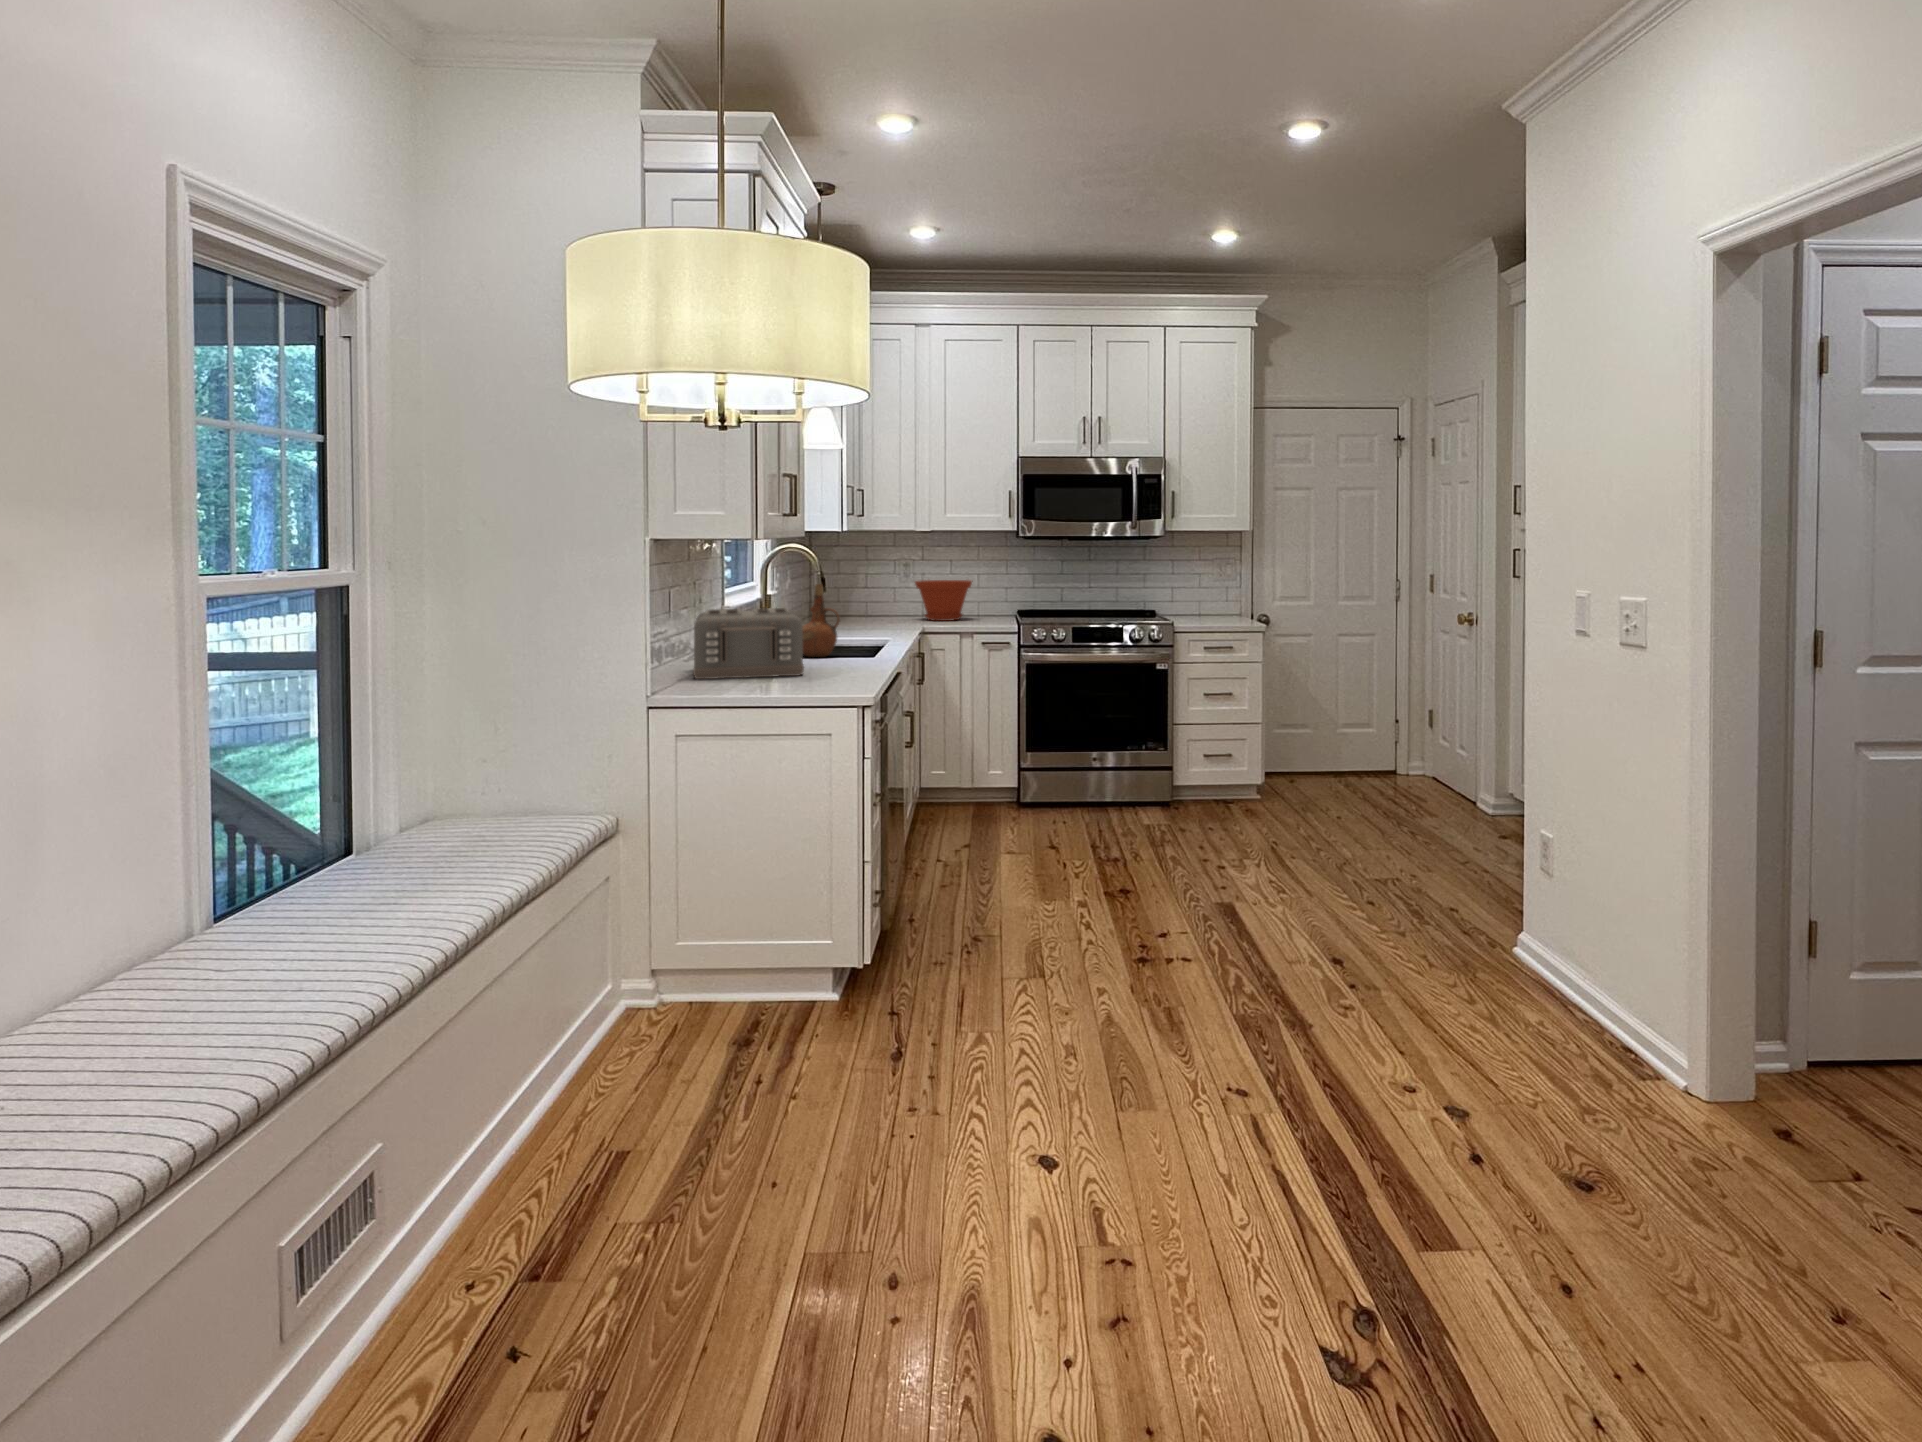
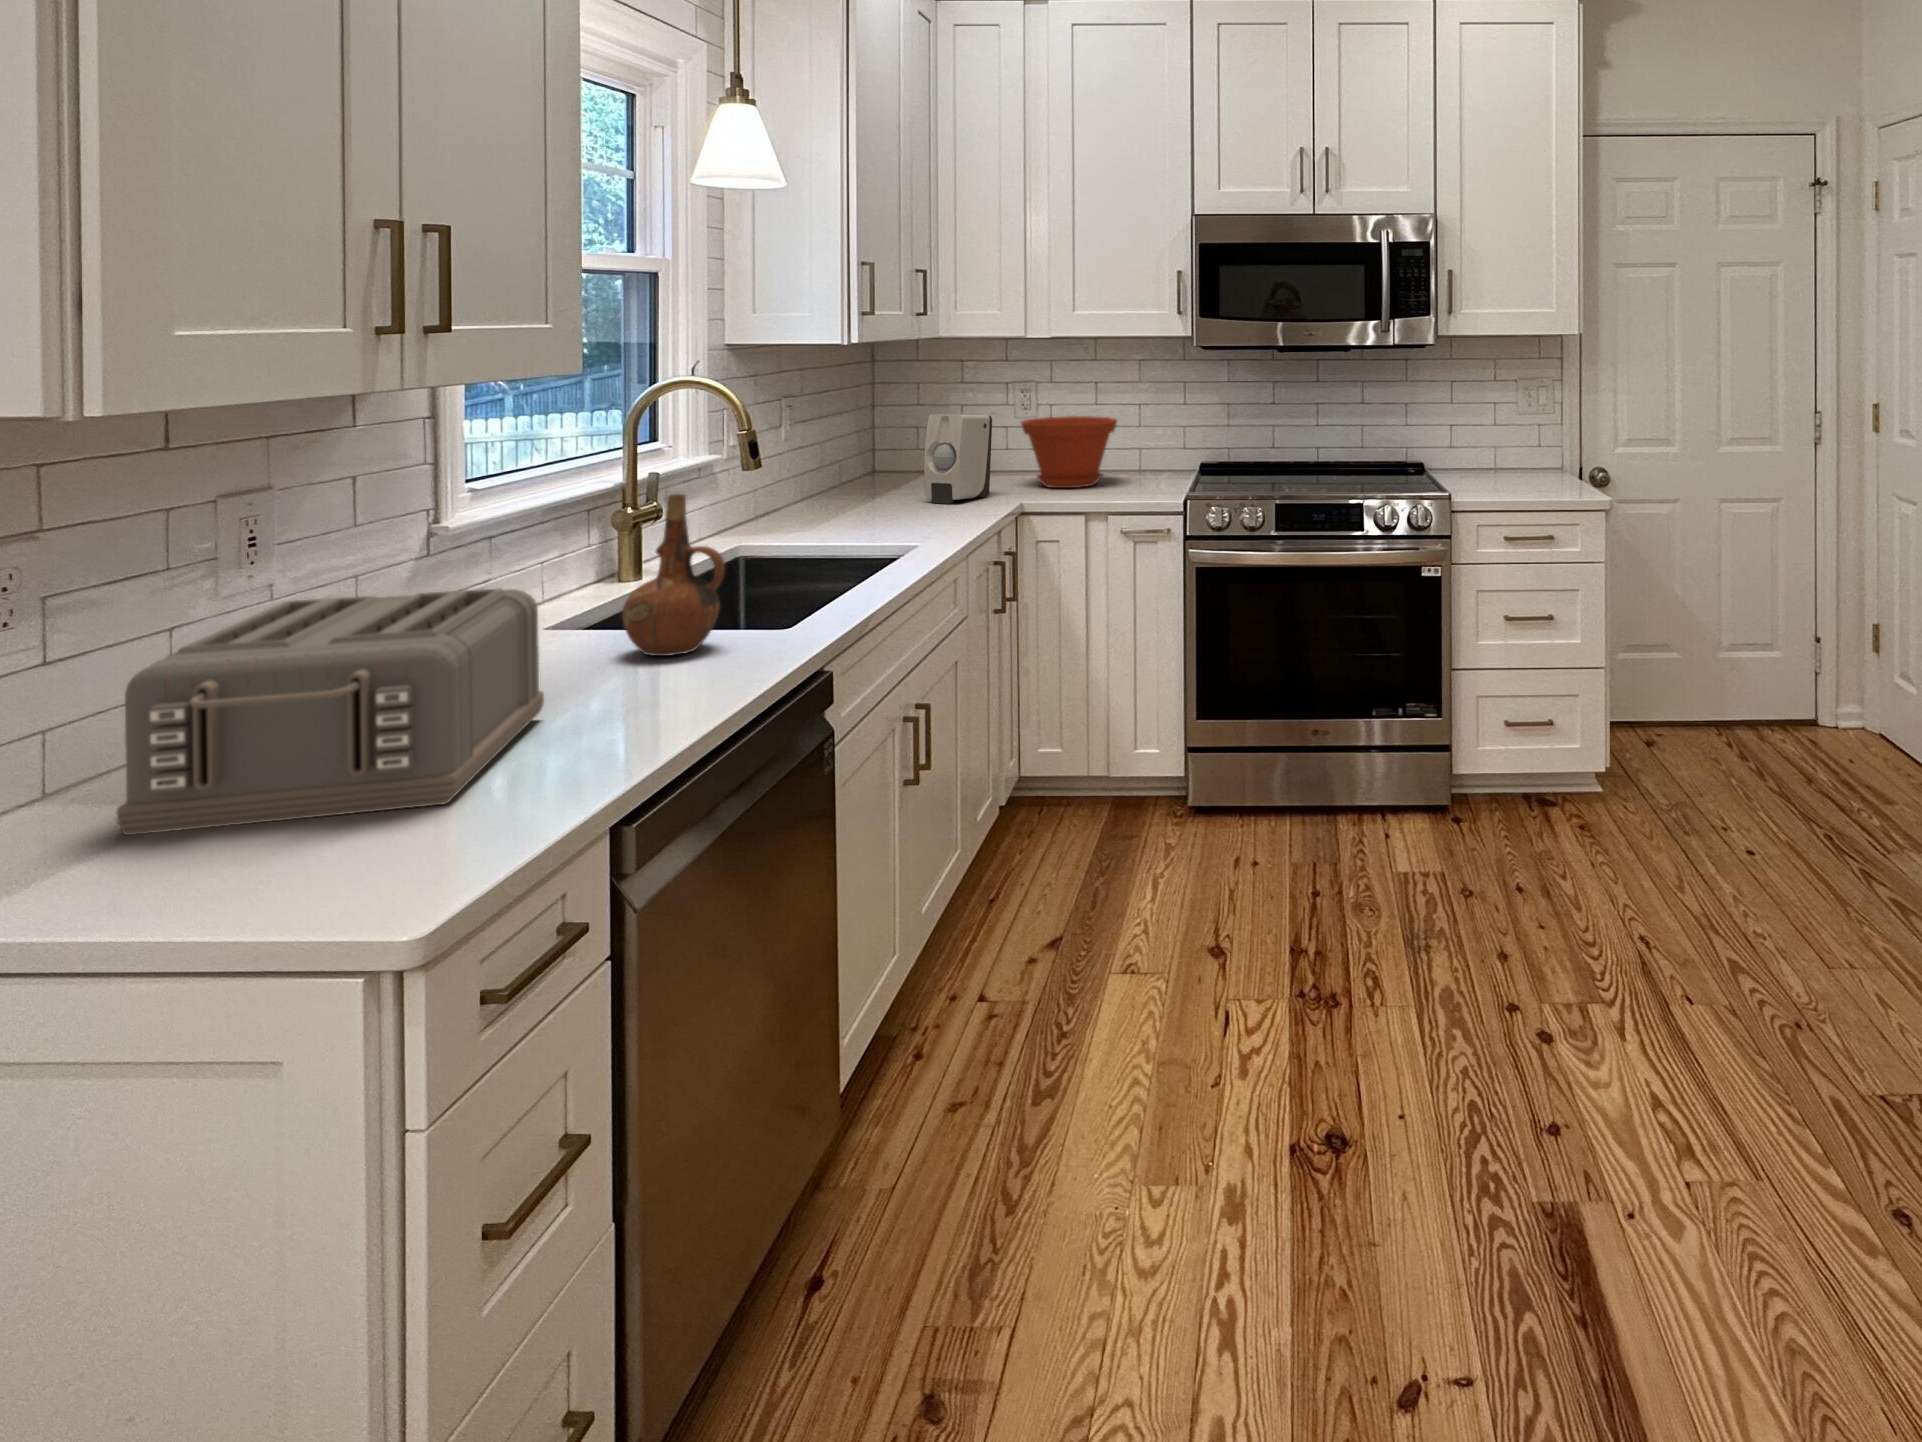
soap dispenser: none [866,573,903,625] -> present [924,414,992,504]

